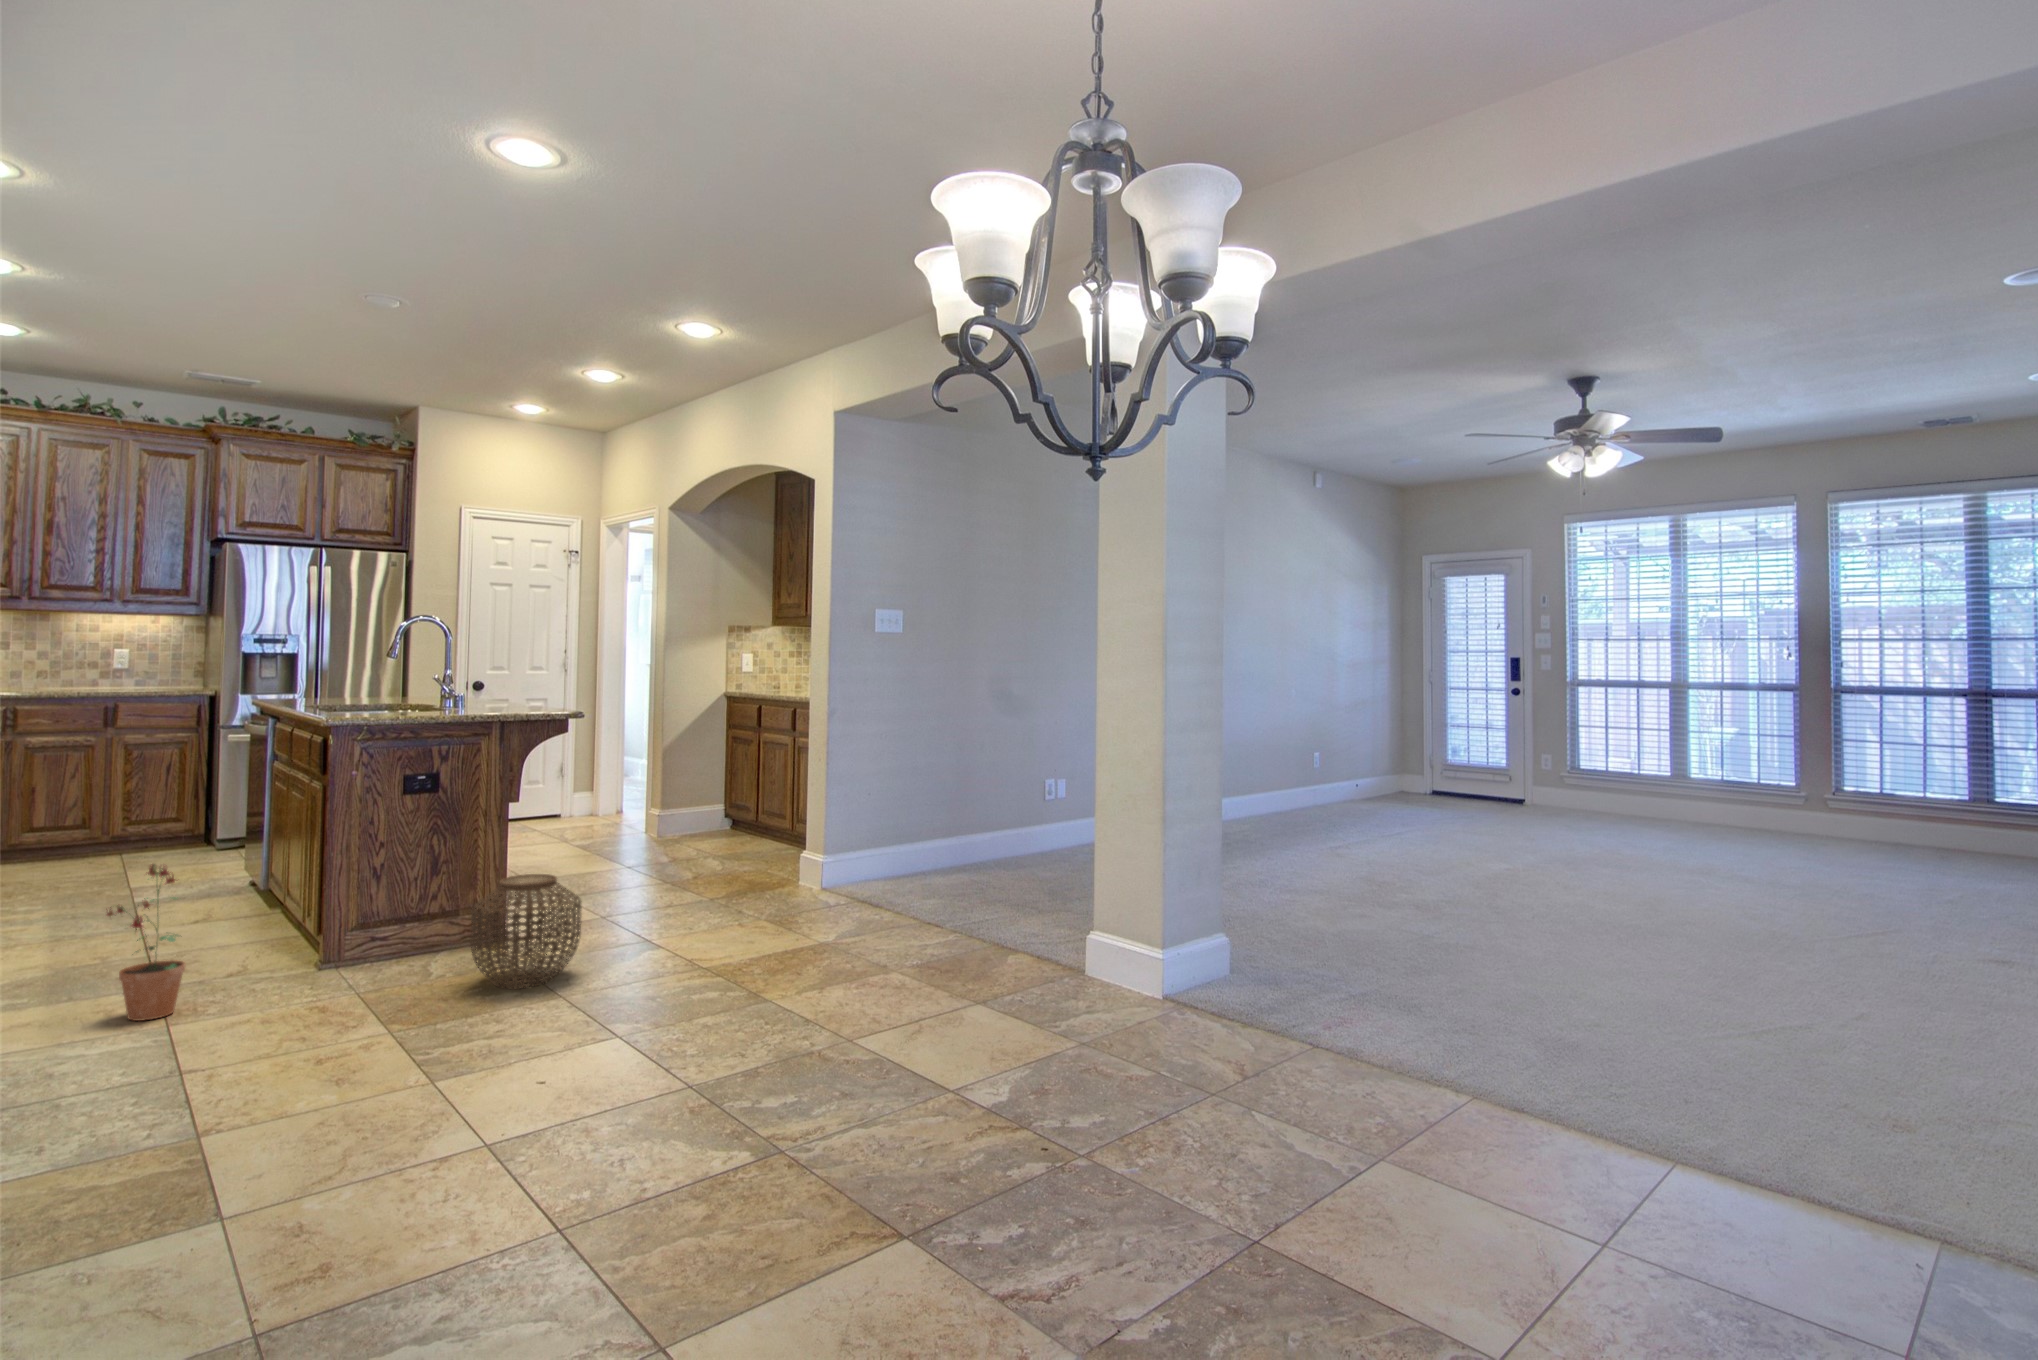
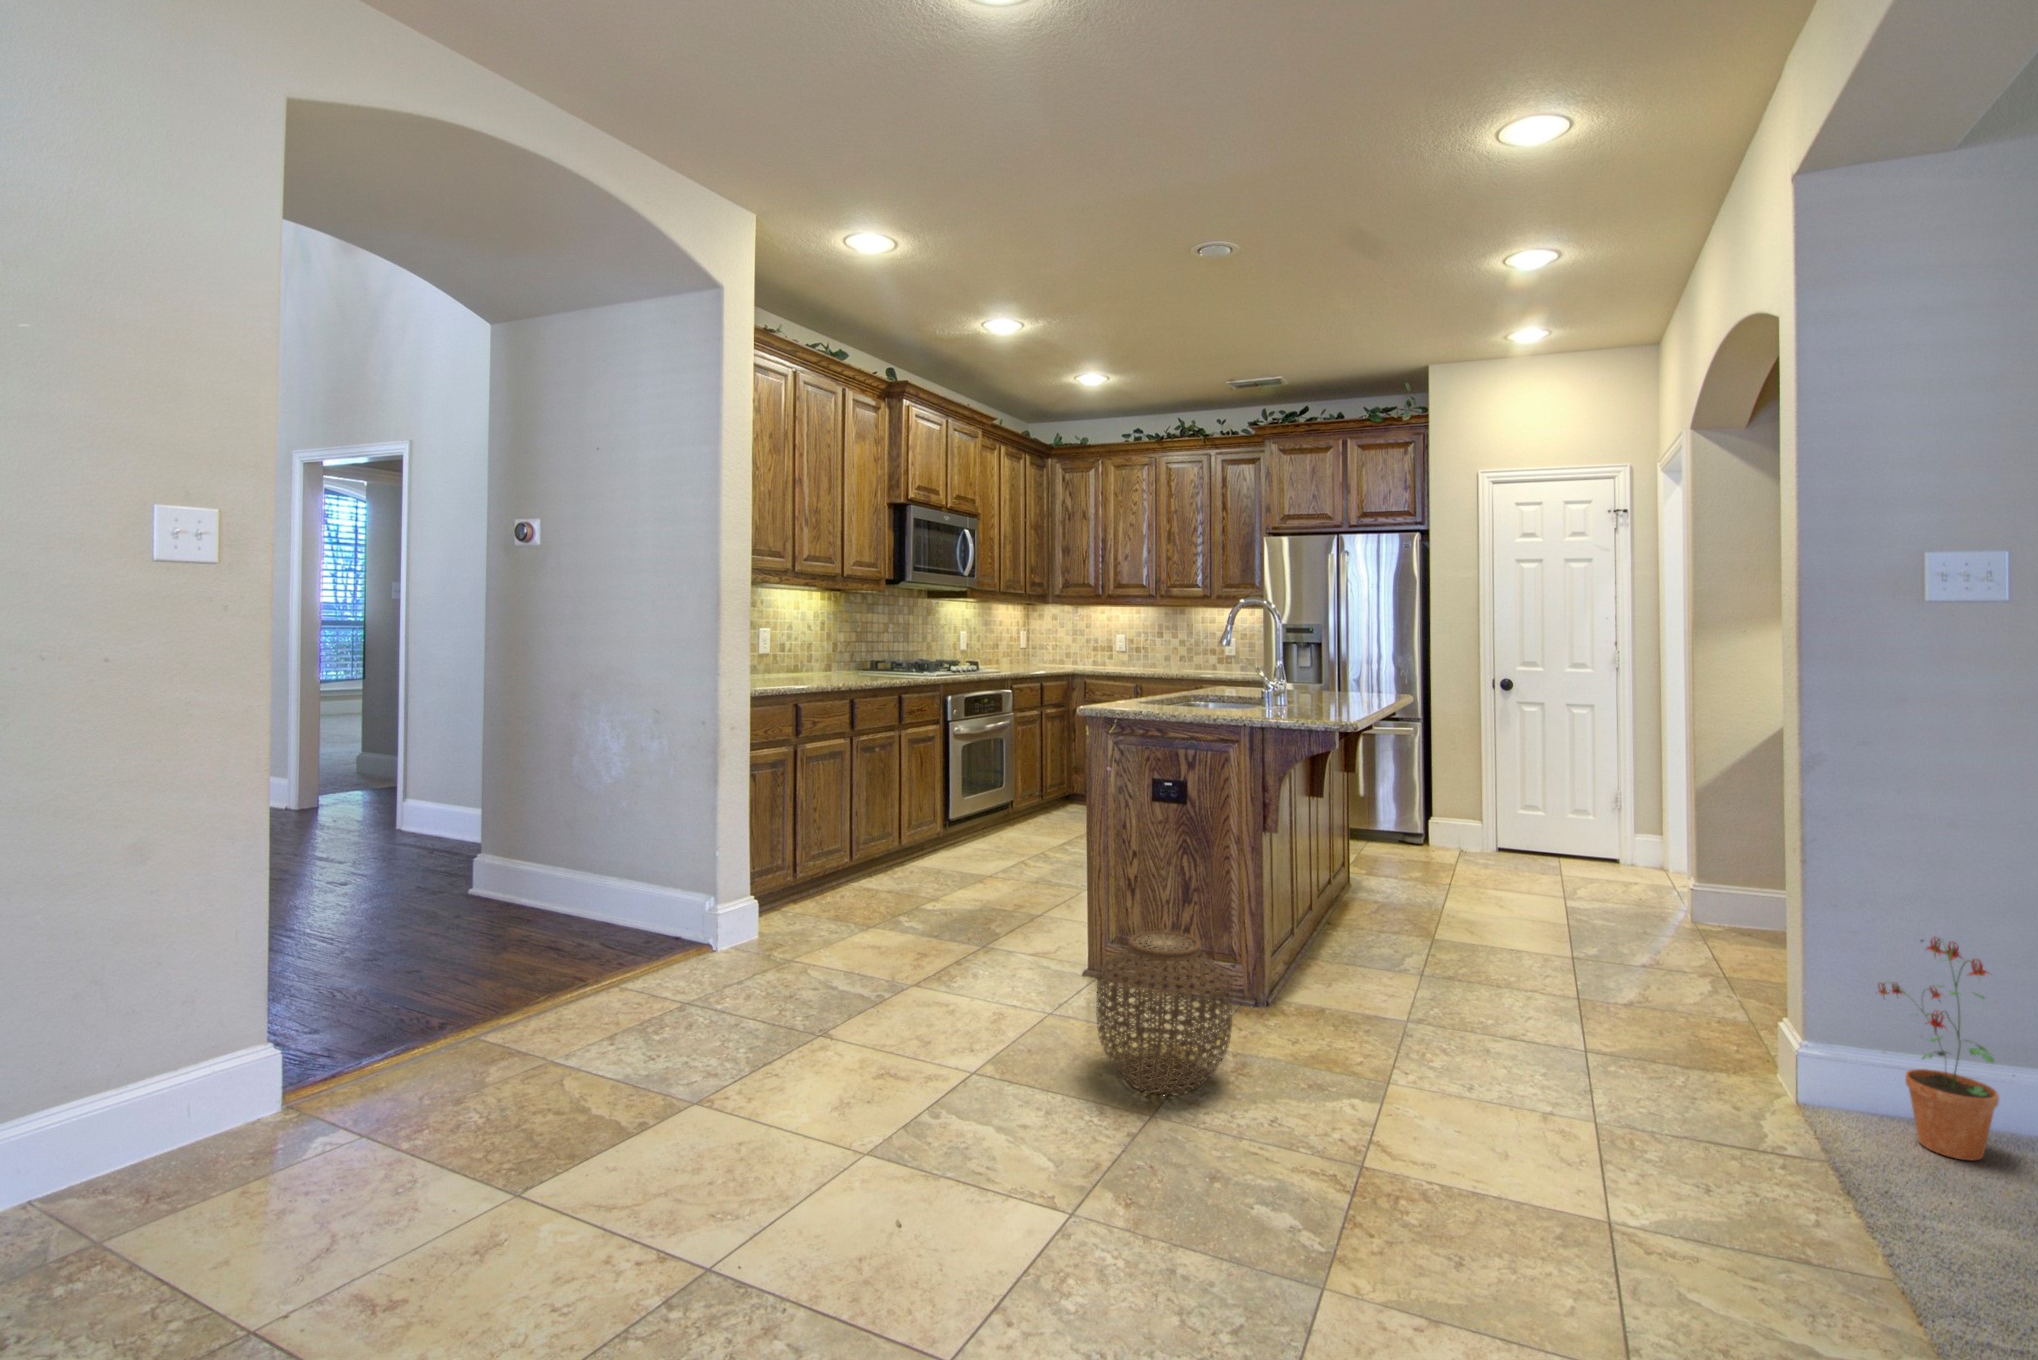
potted plant: present [107,864,185,1021] -> present [1878,937,1999,1161]

